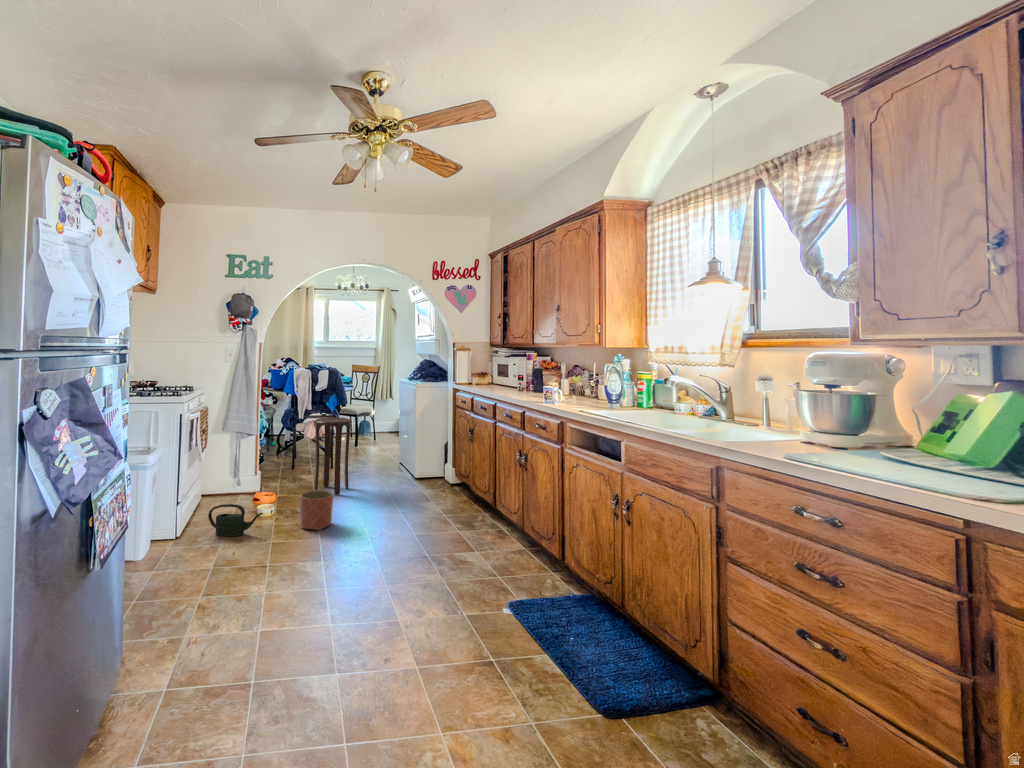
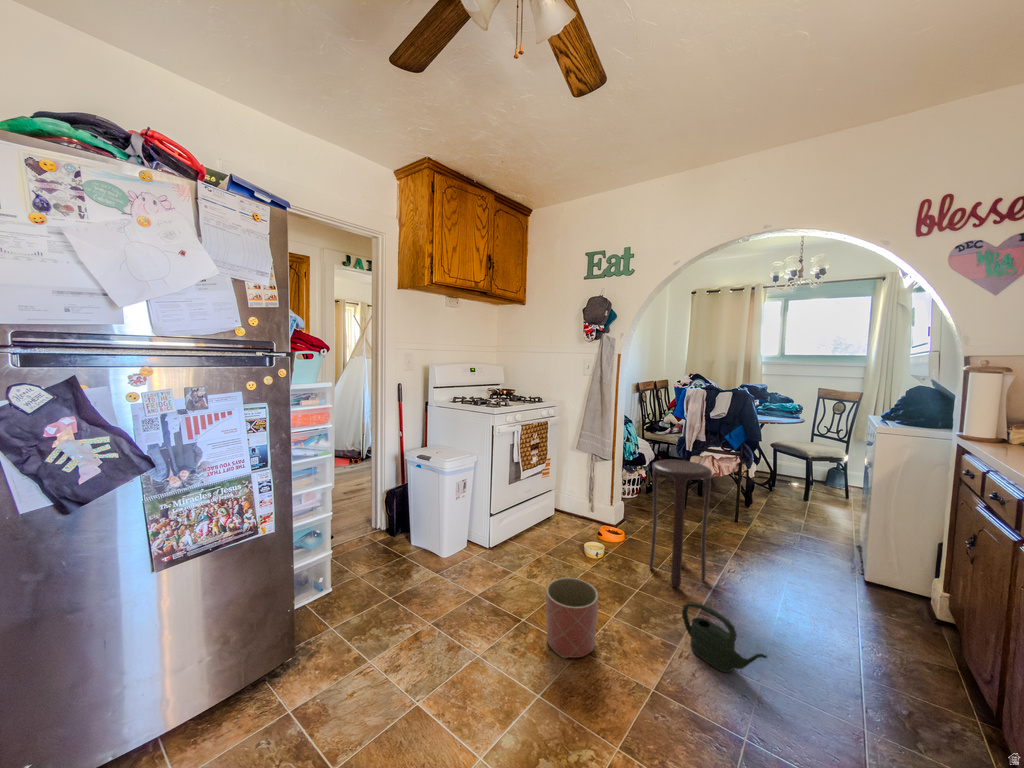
watering can: present [208,504,263,536] -> present [682,602,767,672]

